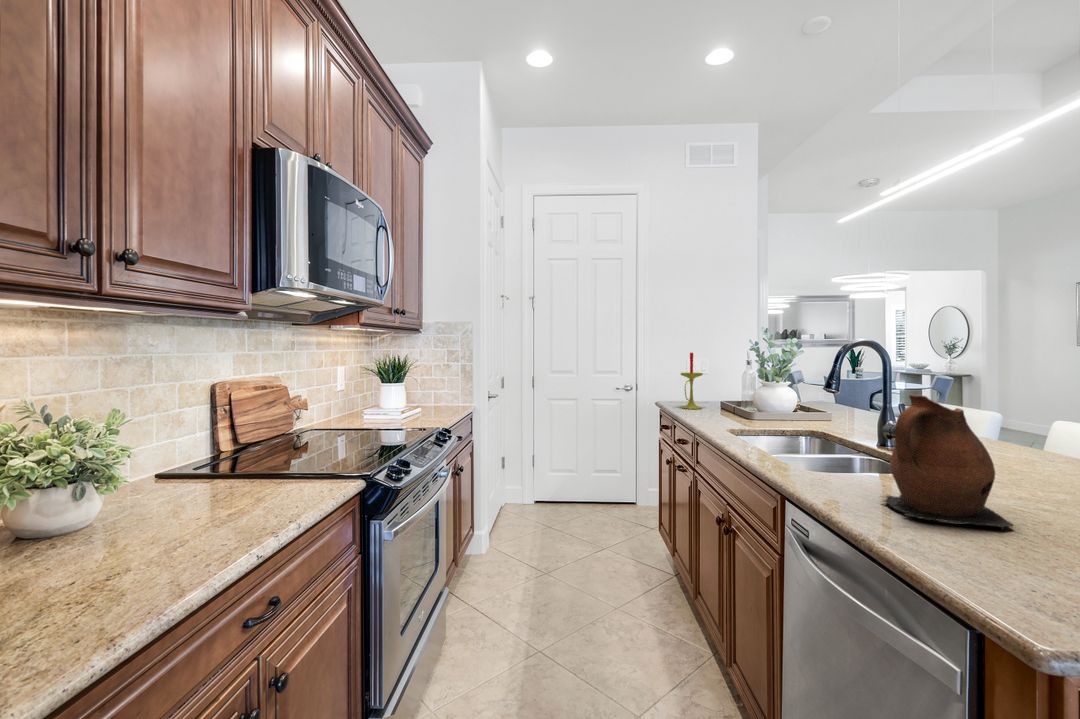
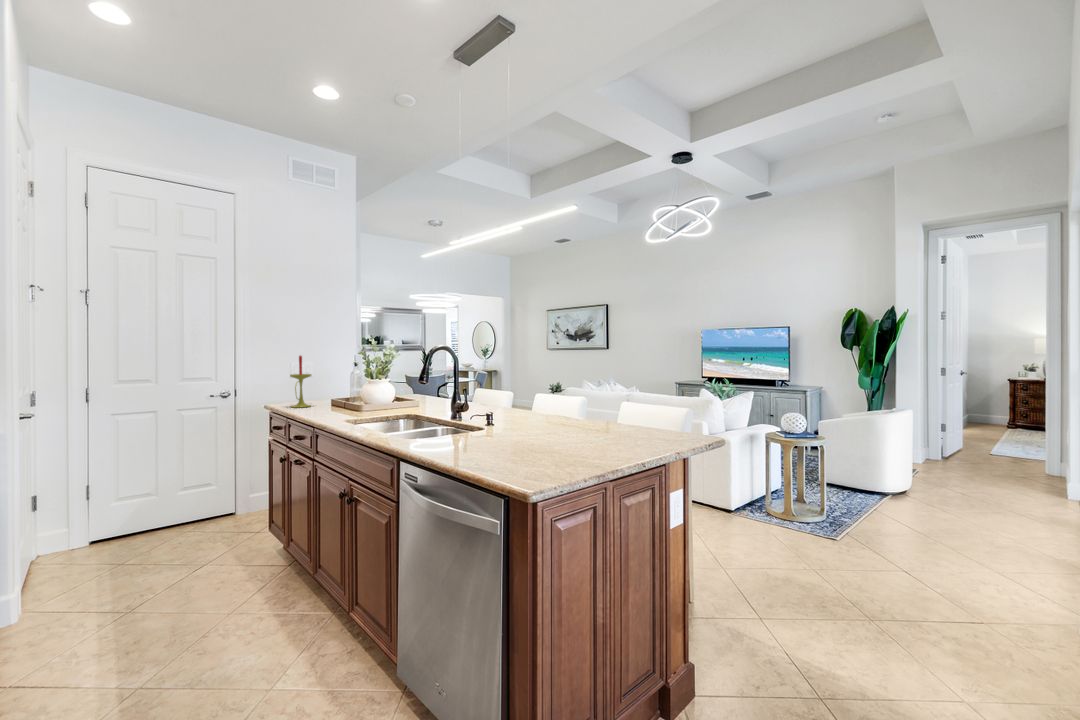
ceramic pitcher: present [884,395,1013,529] -> none [459,377,525,454]

